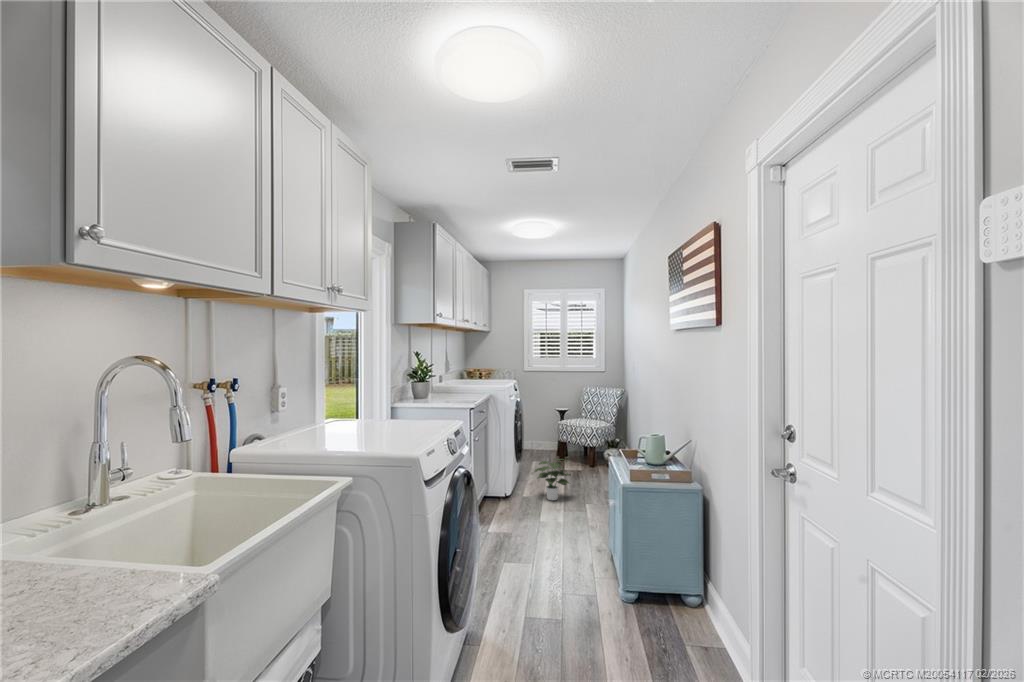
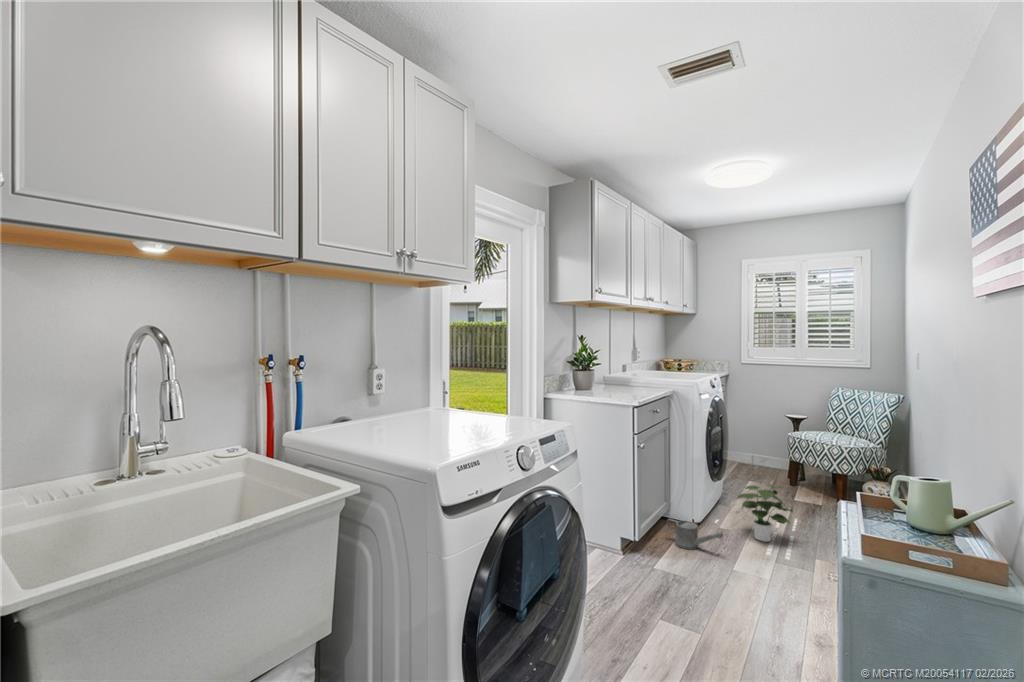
watering can: none [489,494,530,515] -> present [667,519,723,549]

